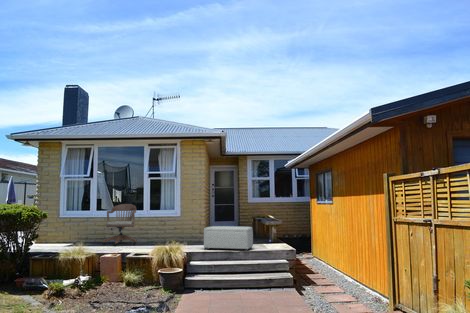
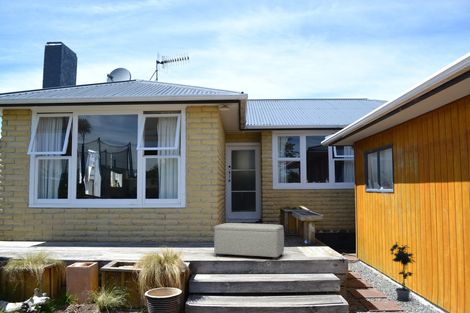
chair: present [103,204,137,246] -> none [81,190,127,248]
potted plant: none [327,238,346,280] -> present [390,243,415,301]

